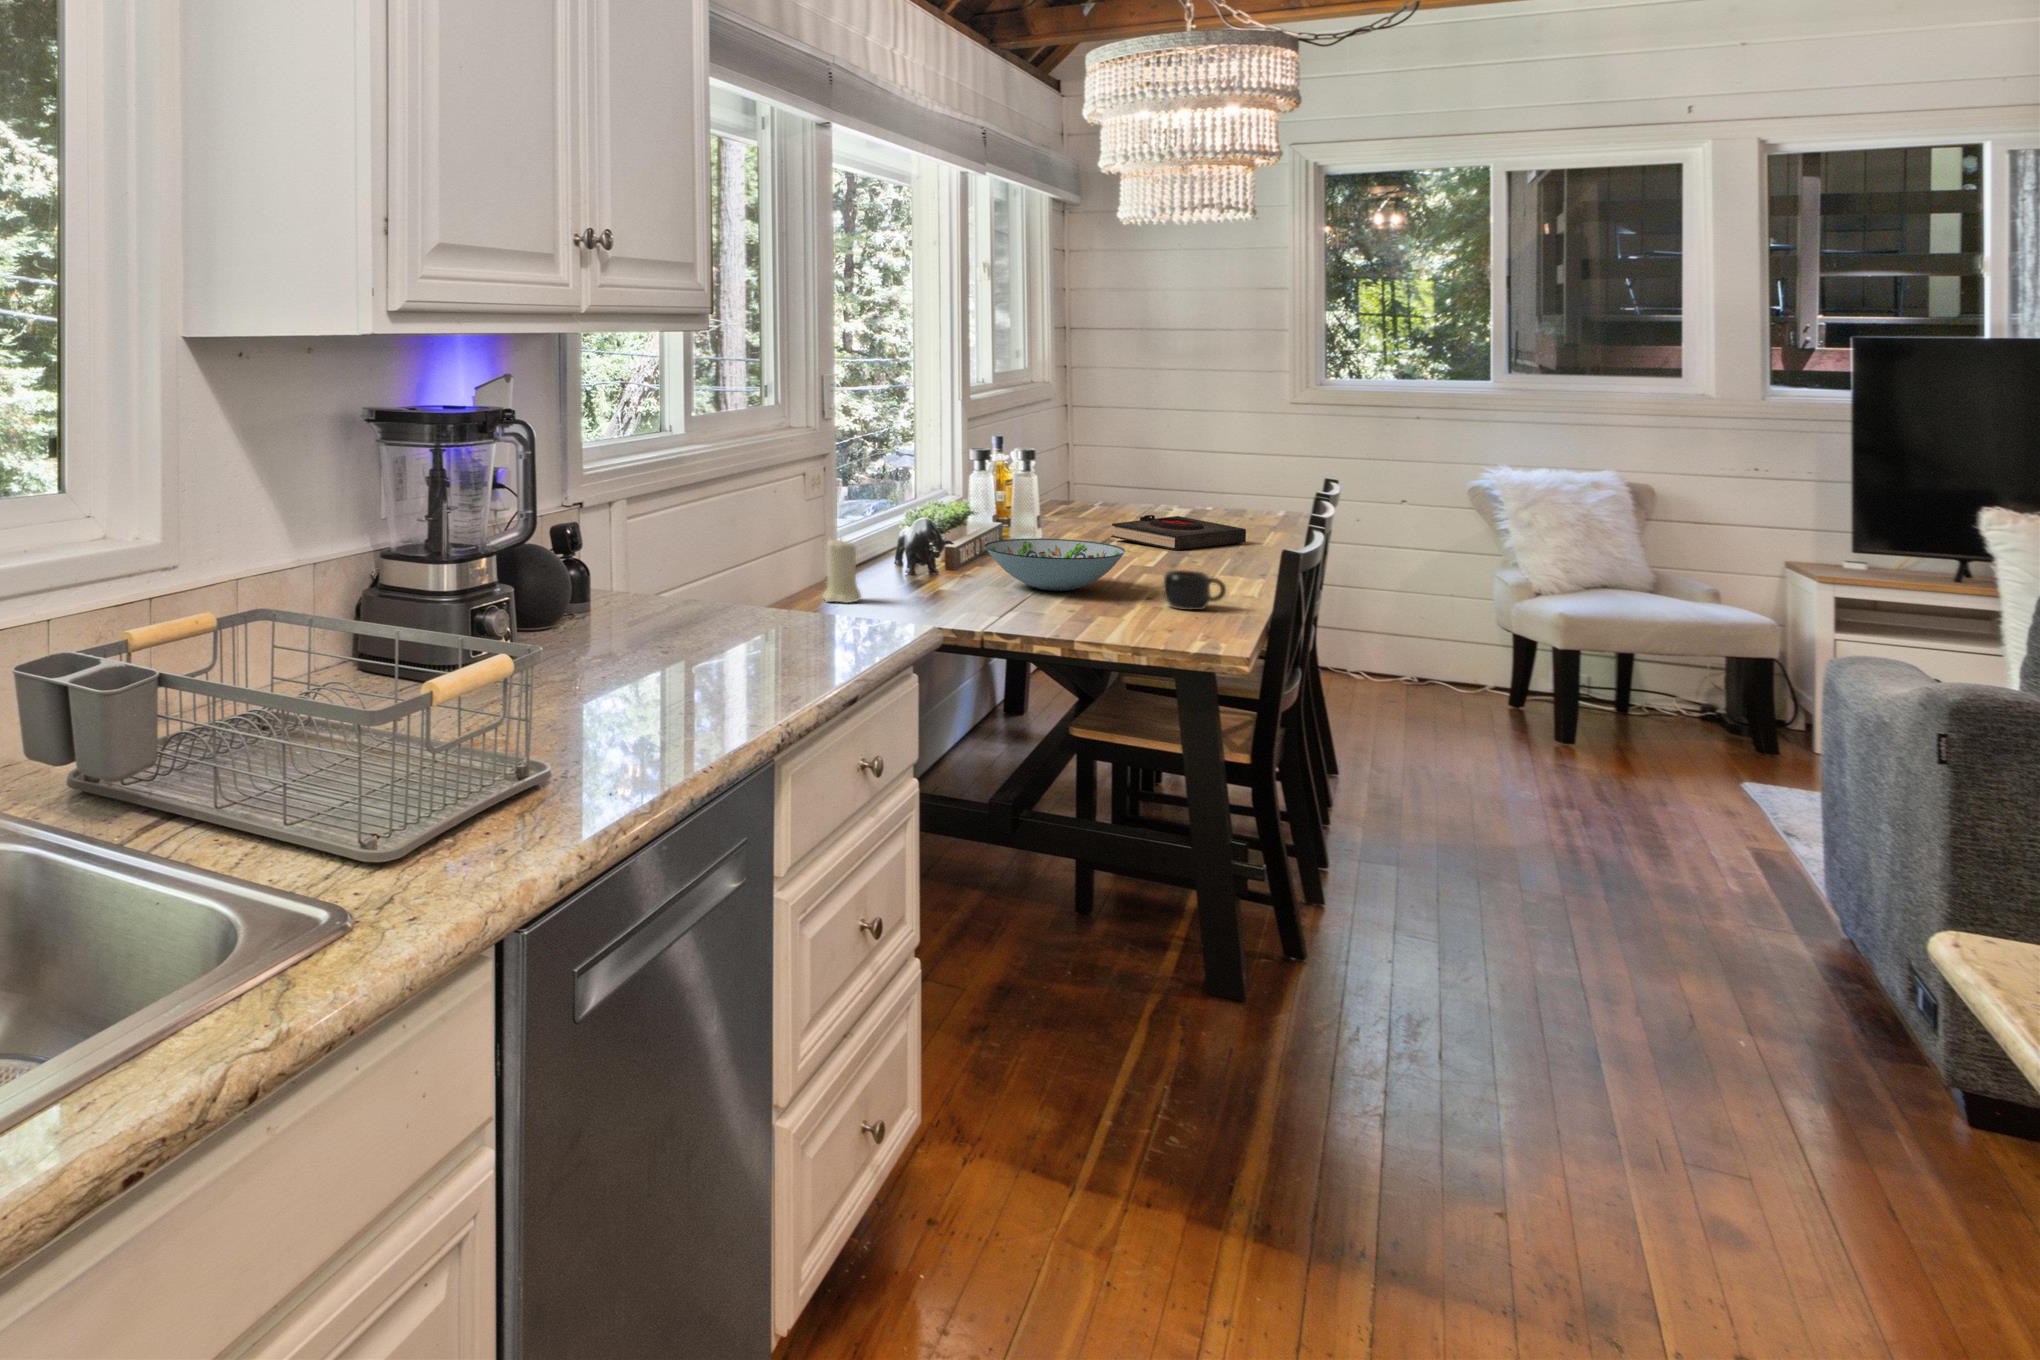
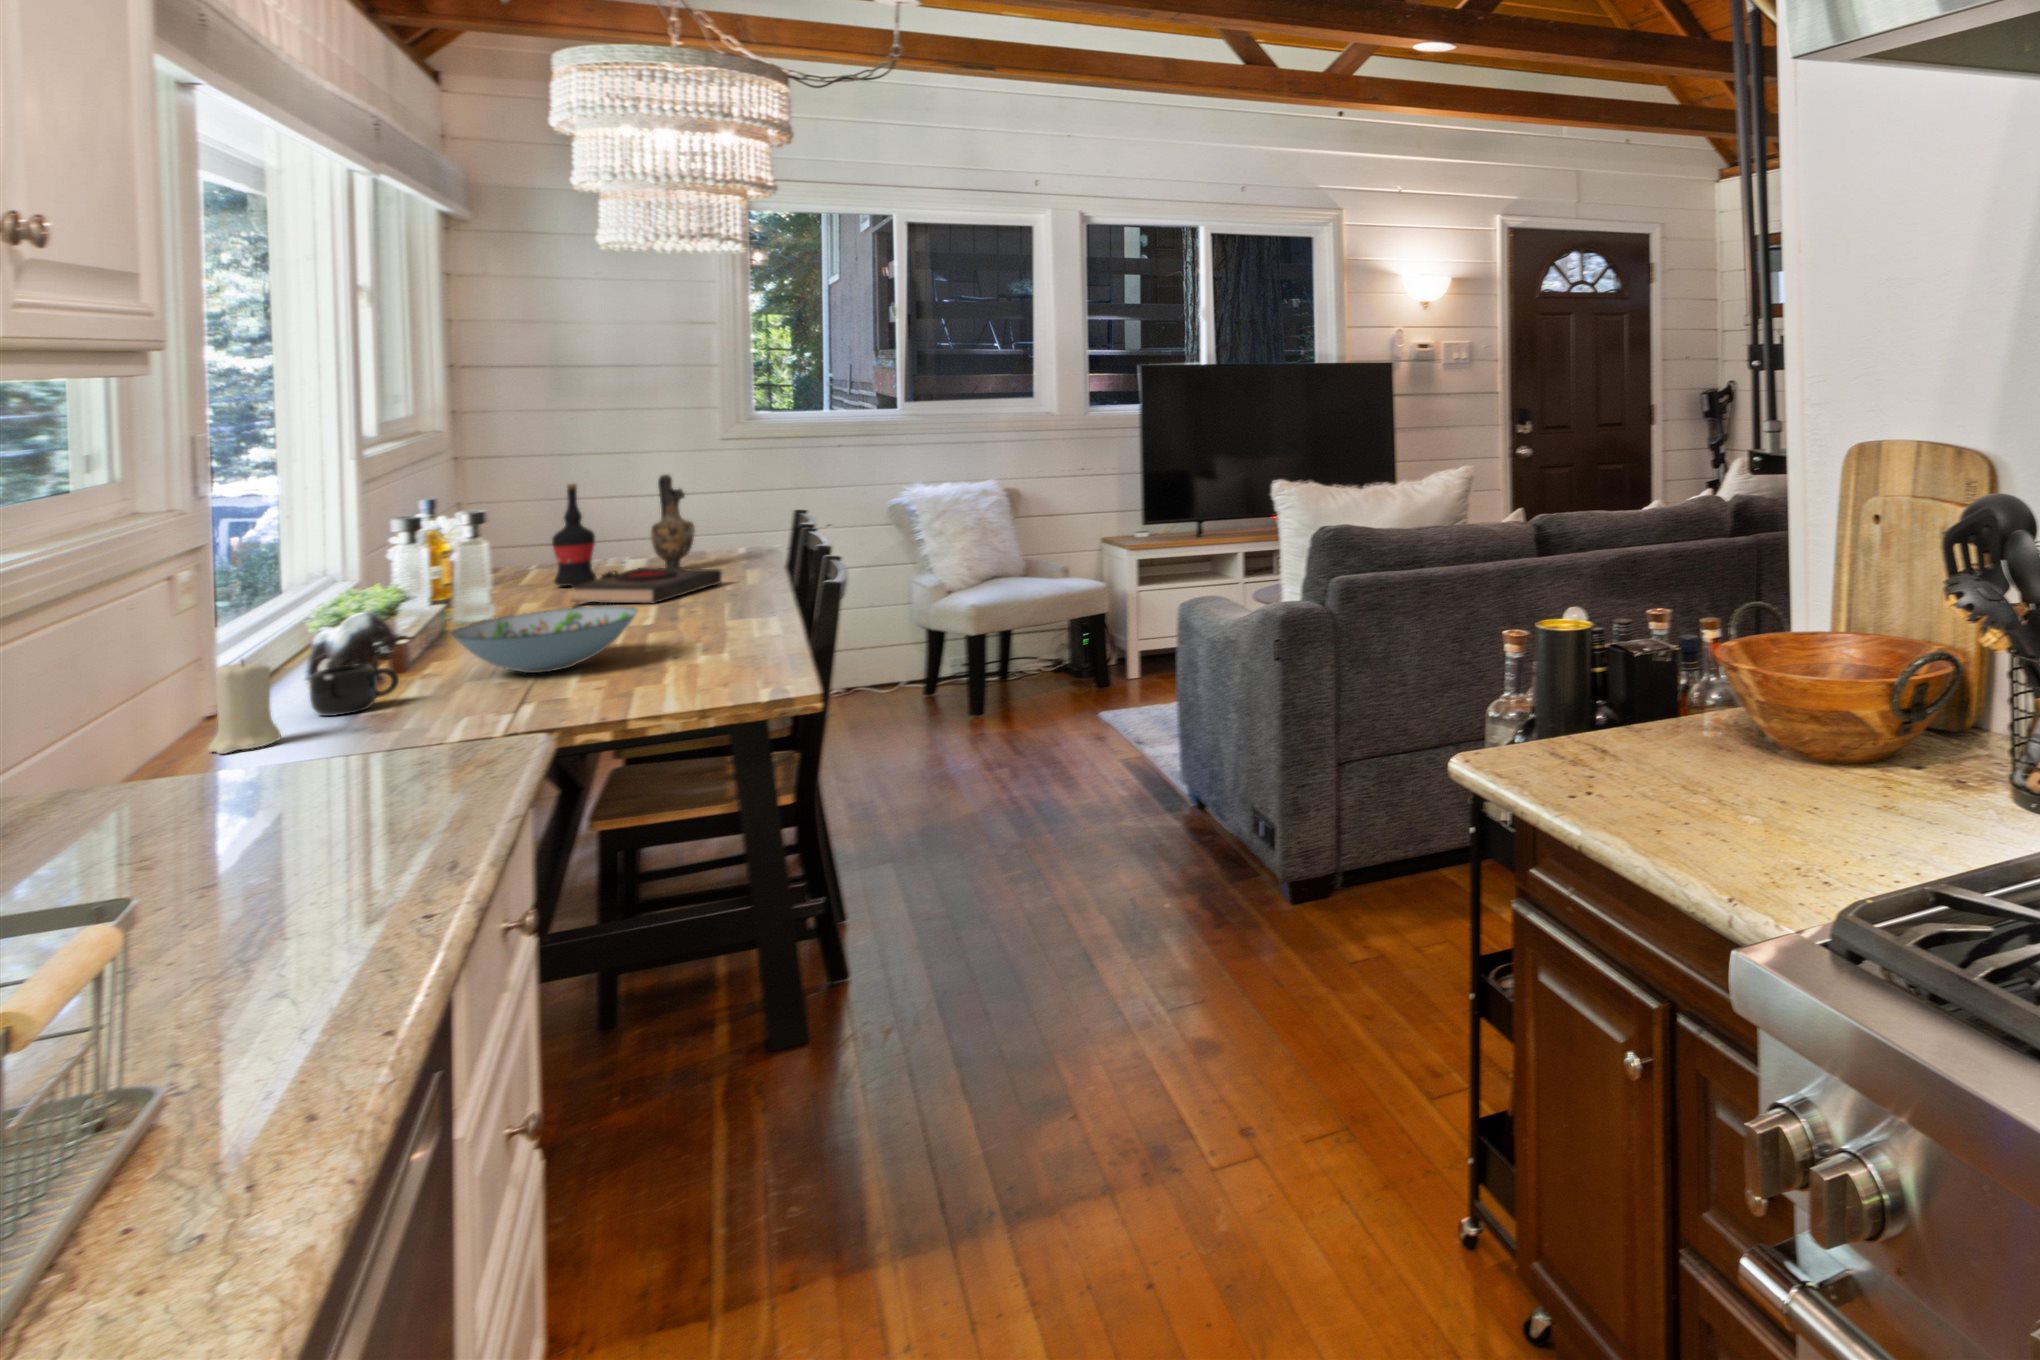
wine bottle: none [1111,433,1147,524] -> present [552,484,597,586]
vase: none [1197,433,1236,525] -> present [651,475,695,568]
mug: present [1164,570,1226,610] -> present [309,664,399,716]

